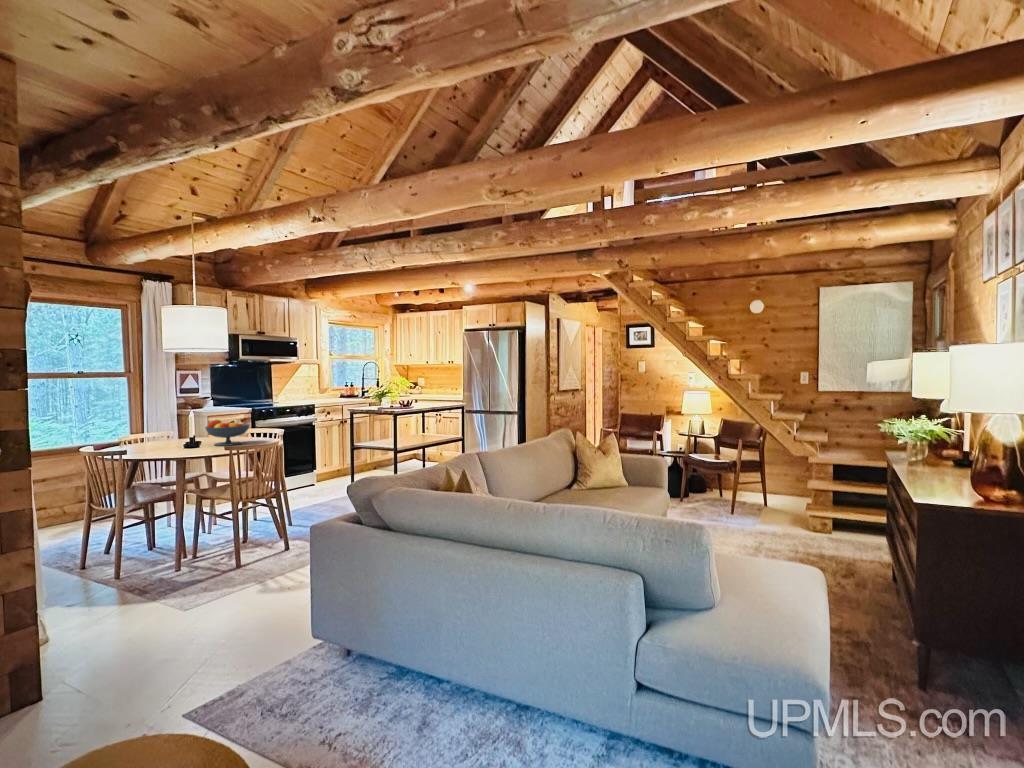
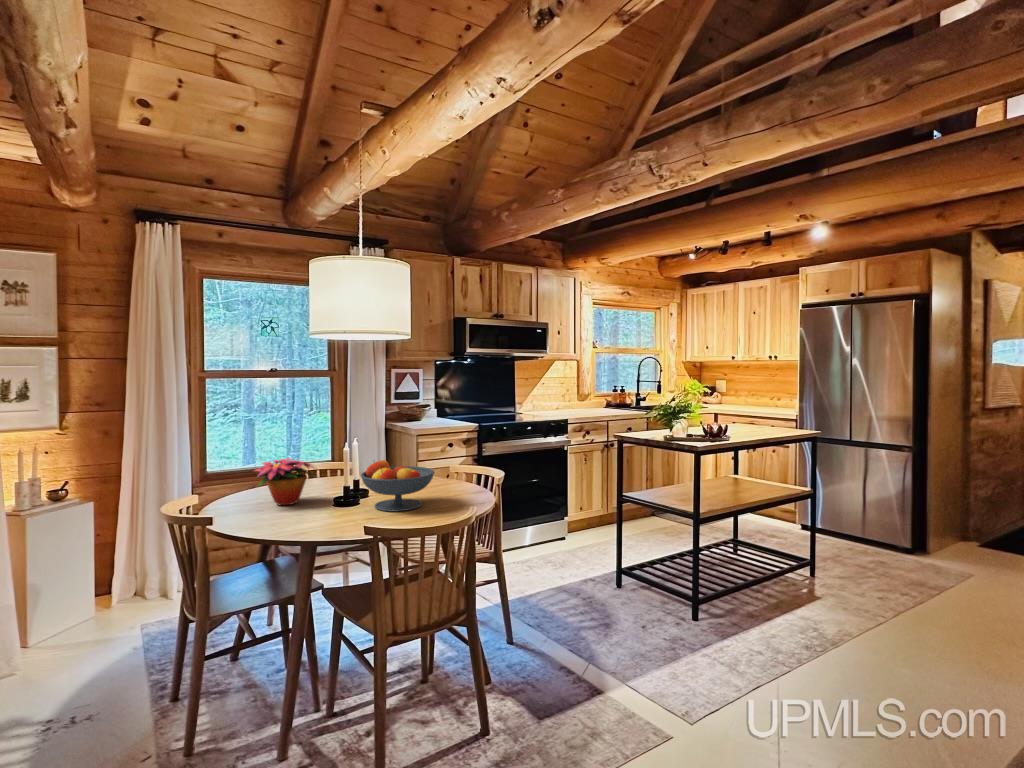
flower arrangement: none [130,421,177,449] -> present [256,458,317,505]

